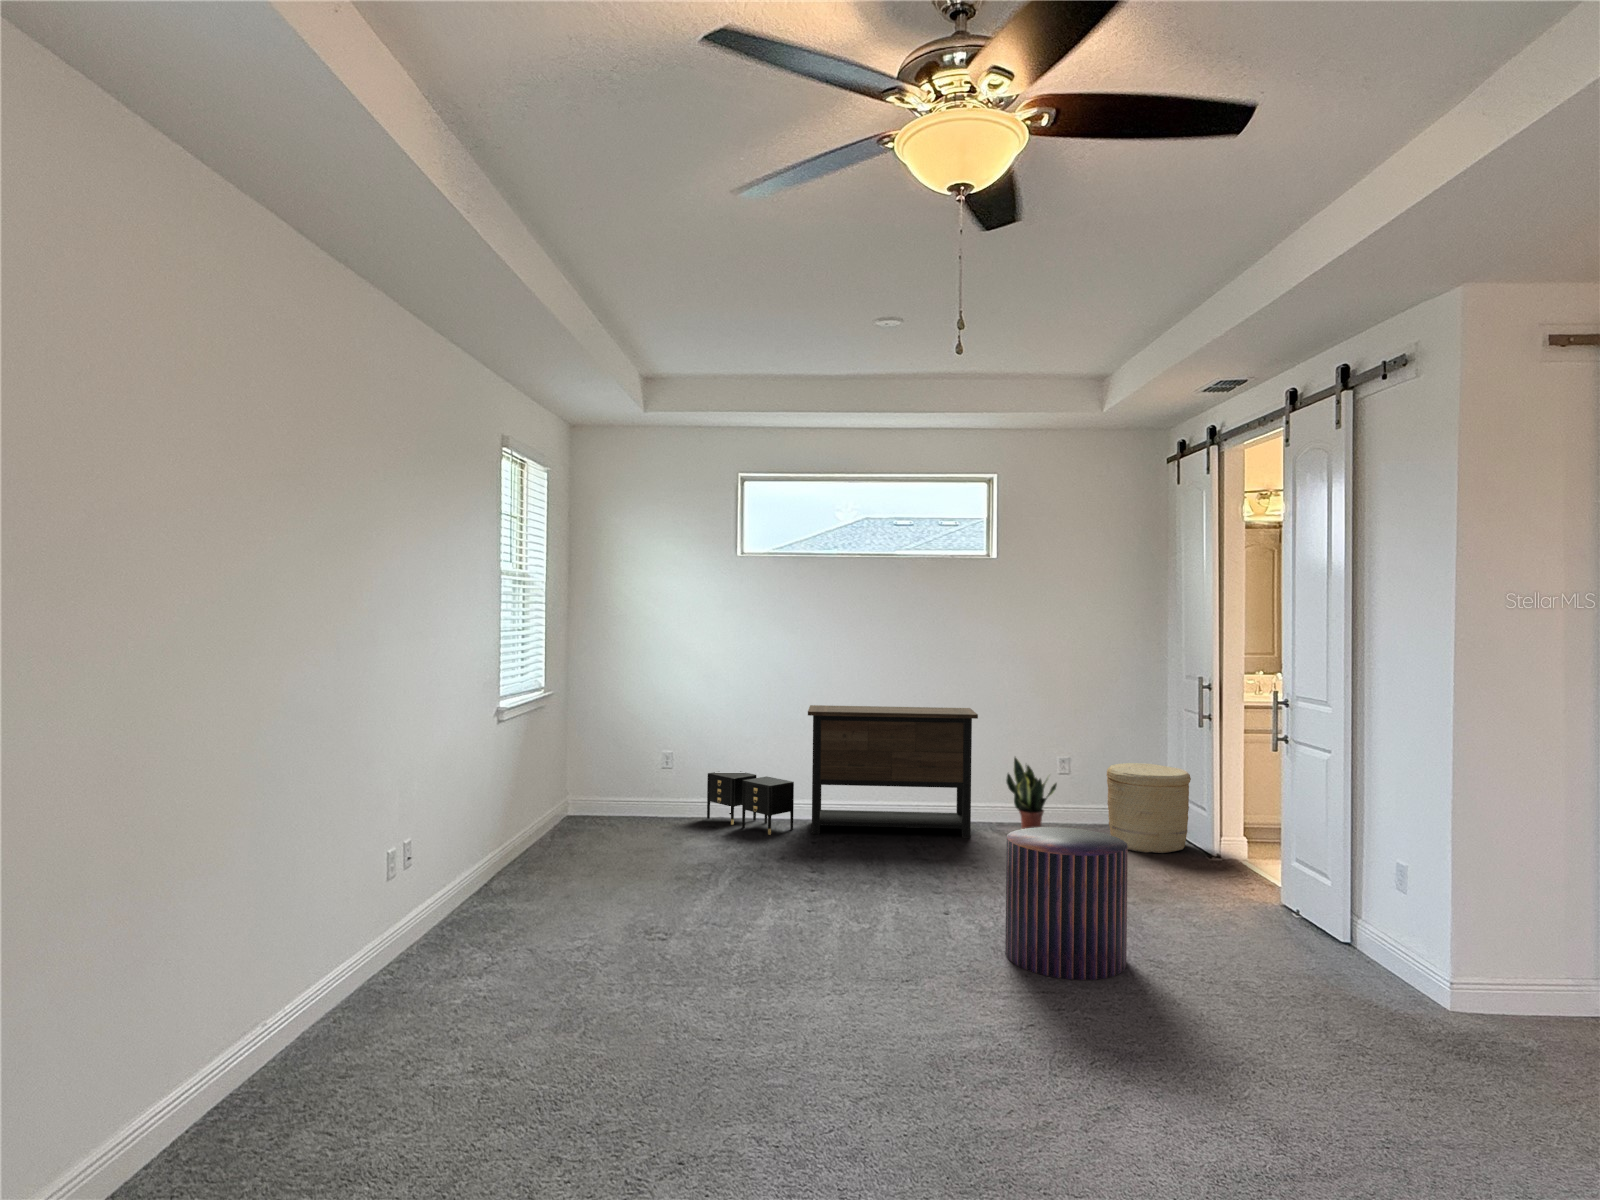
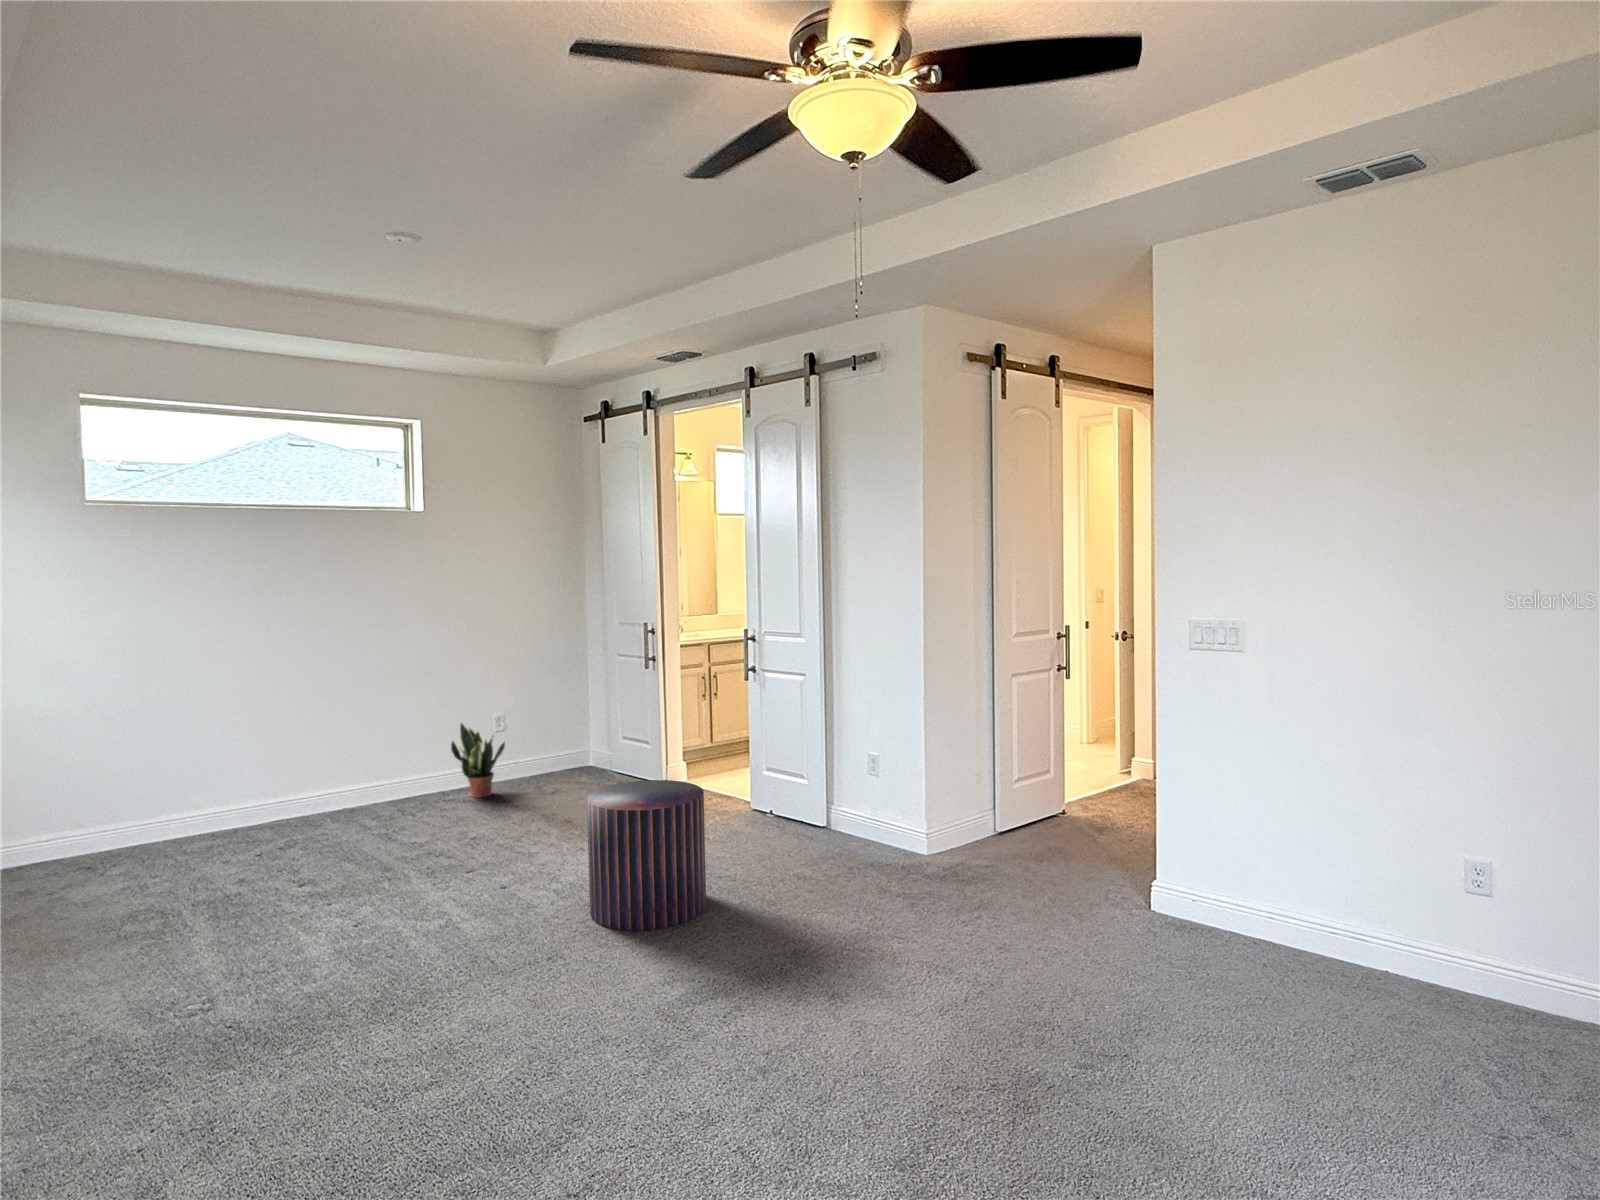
dresser: present [808,705,978,838] -> none [199,677,432,858]
woven basket: present [1107,763,1191,853] -> none [559,709,636,793]
nightstand: present [707,771,794,835] -> none [34,799,195,877]

